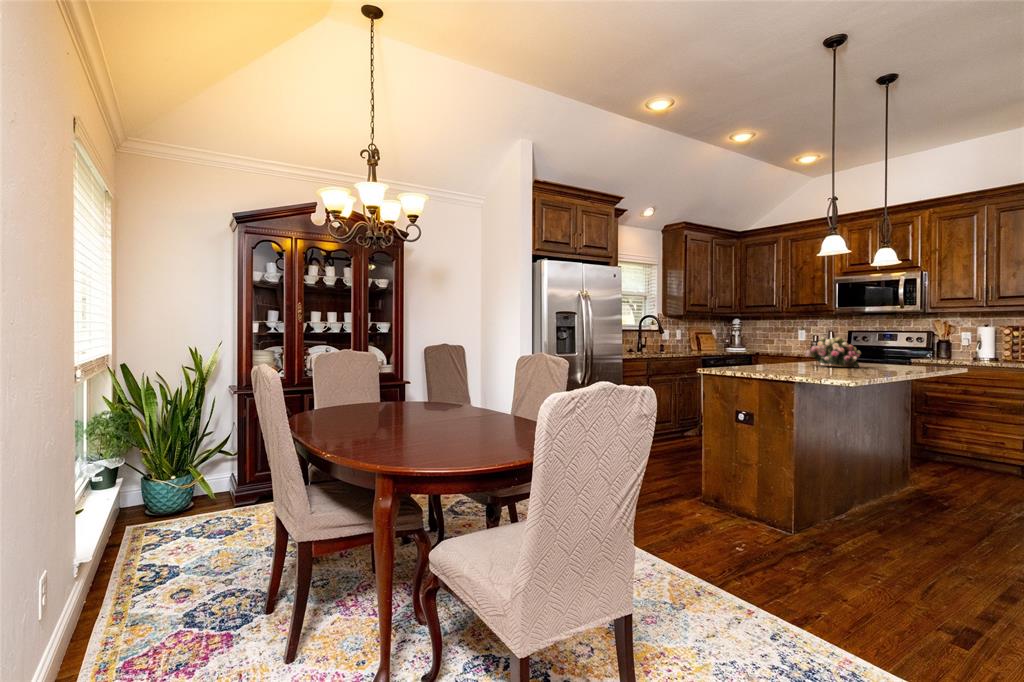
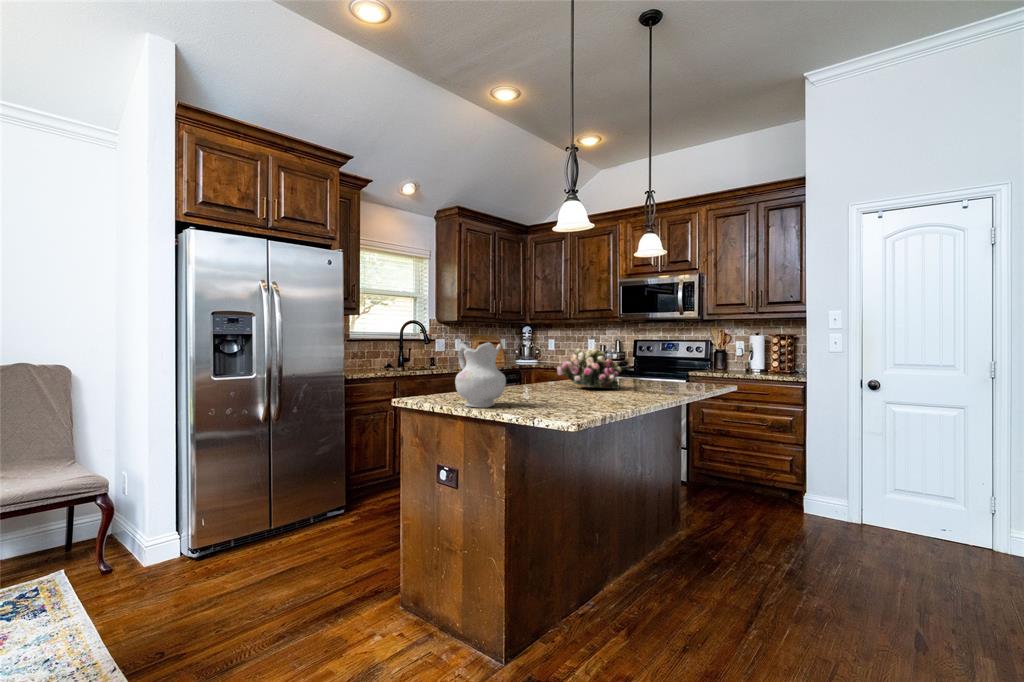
ceramic pitcher: none [754,330,791,373] -> present [455,341,506,408]

